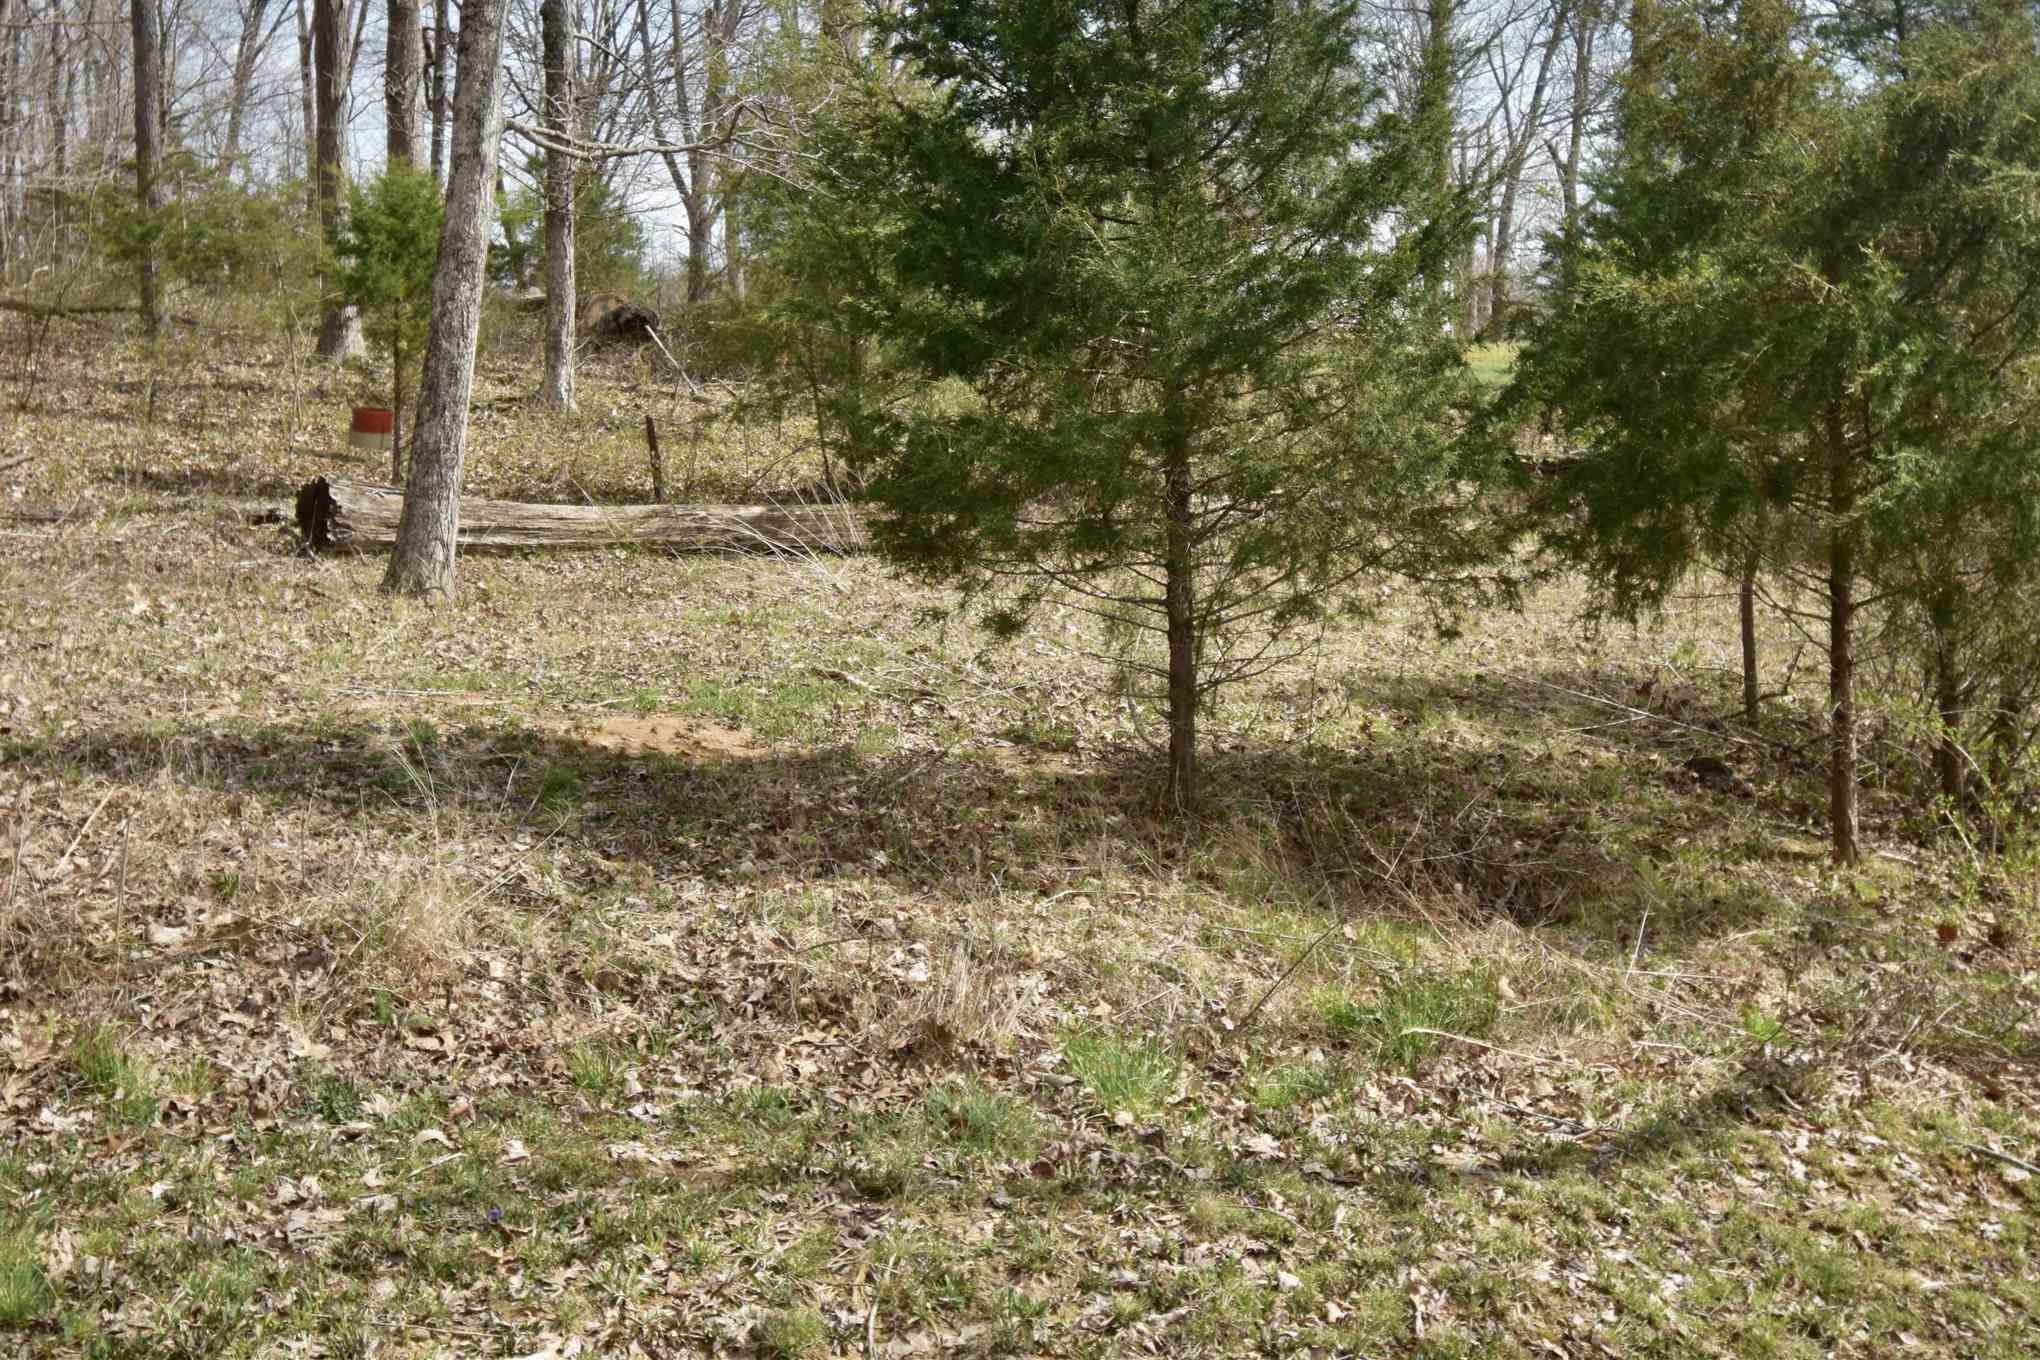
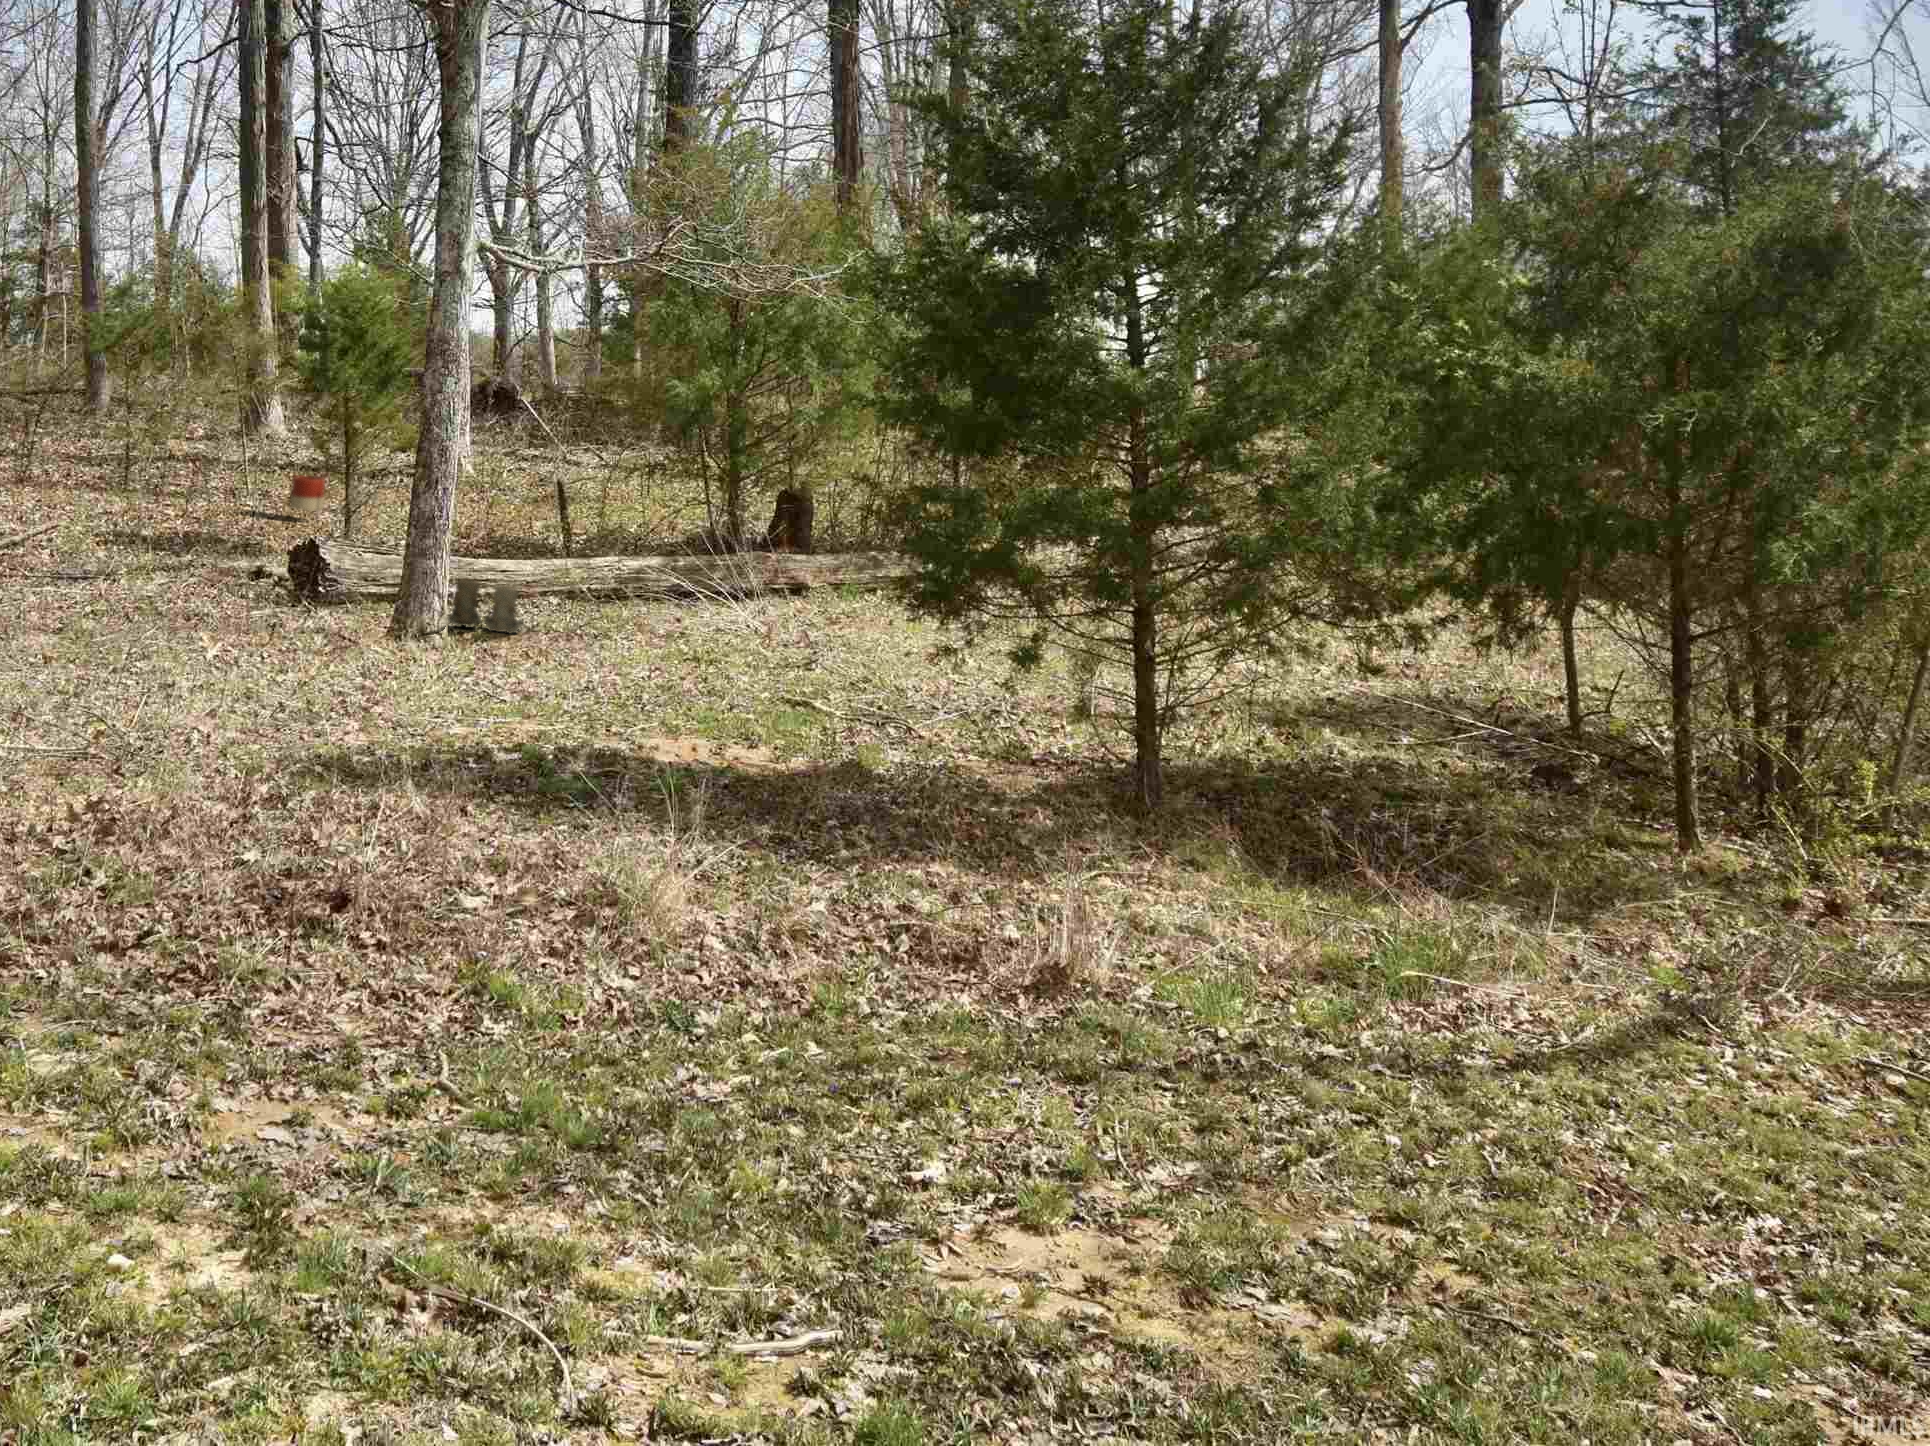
backpack: none [445,520,544,589] -> present [448,579,524,633]

